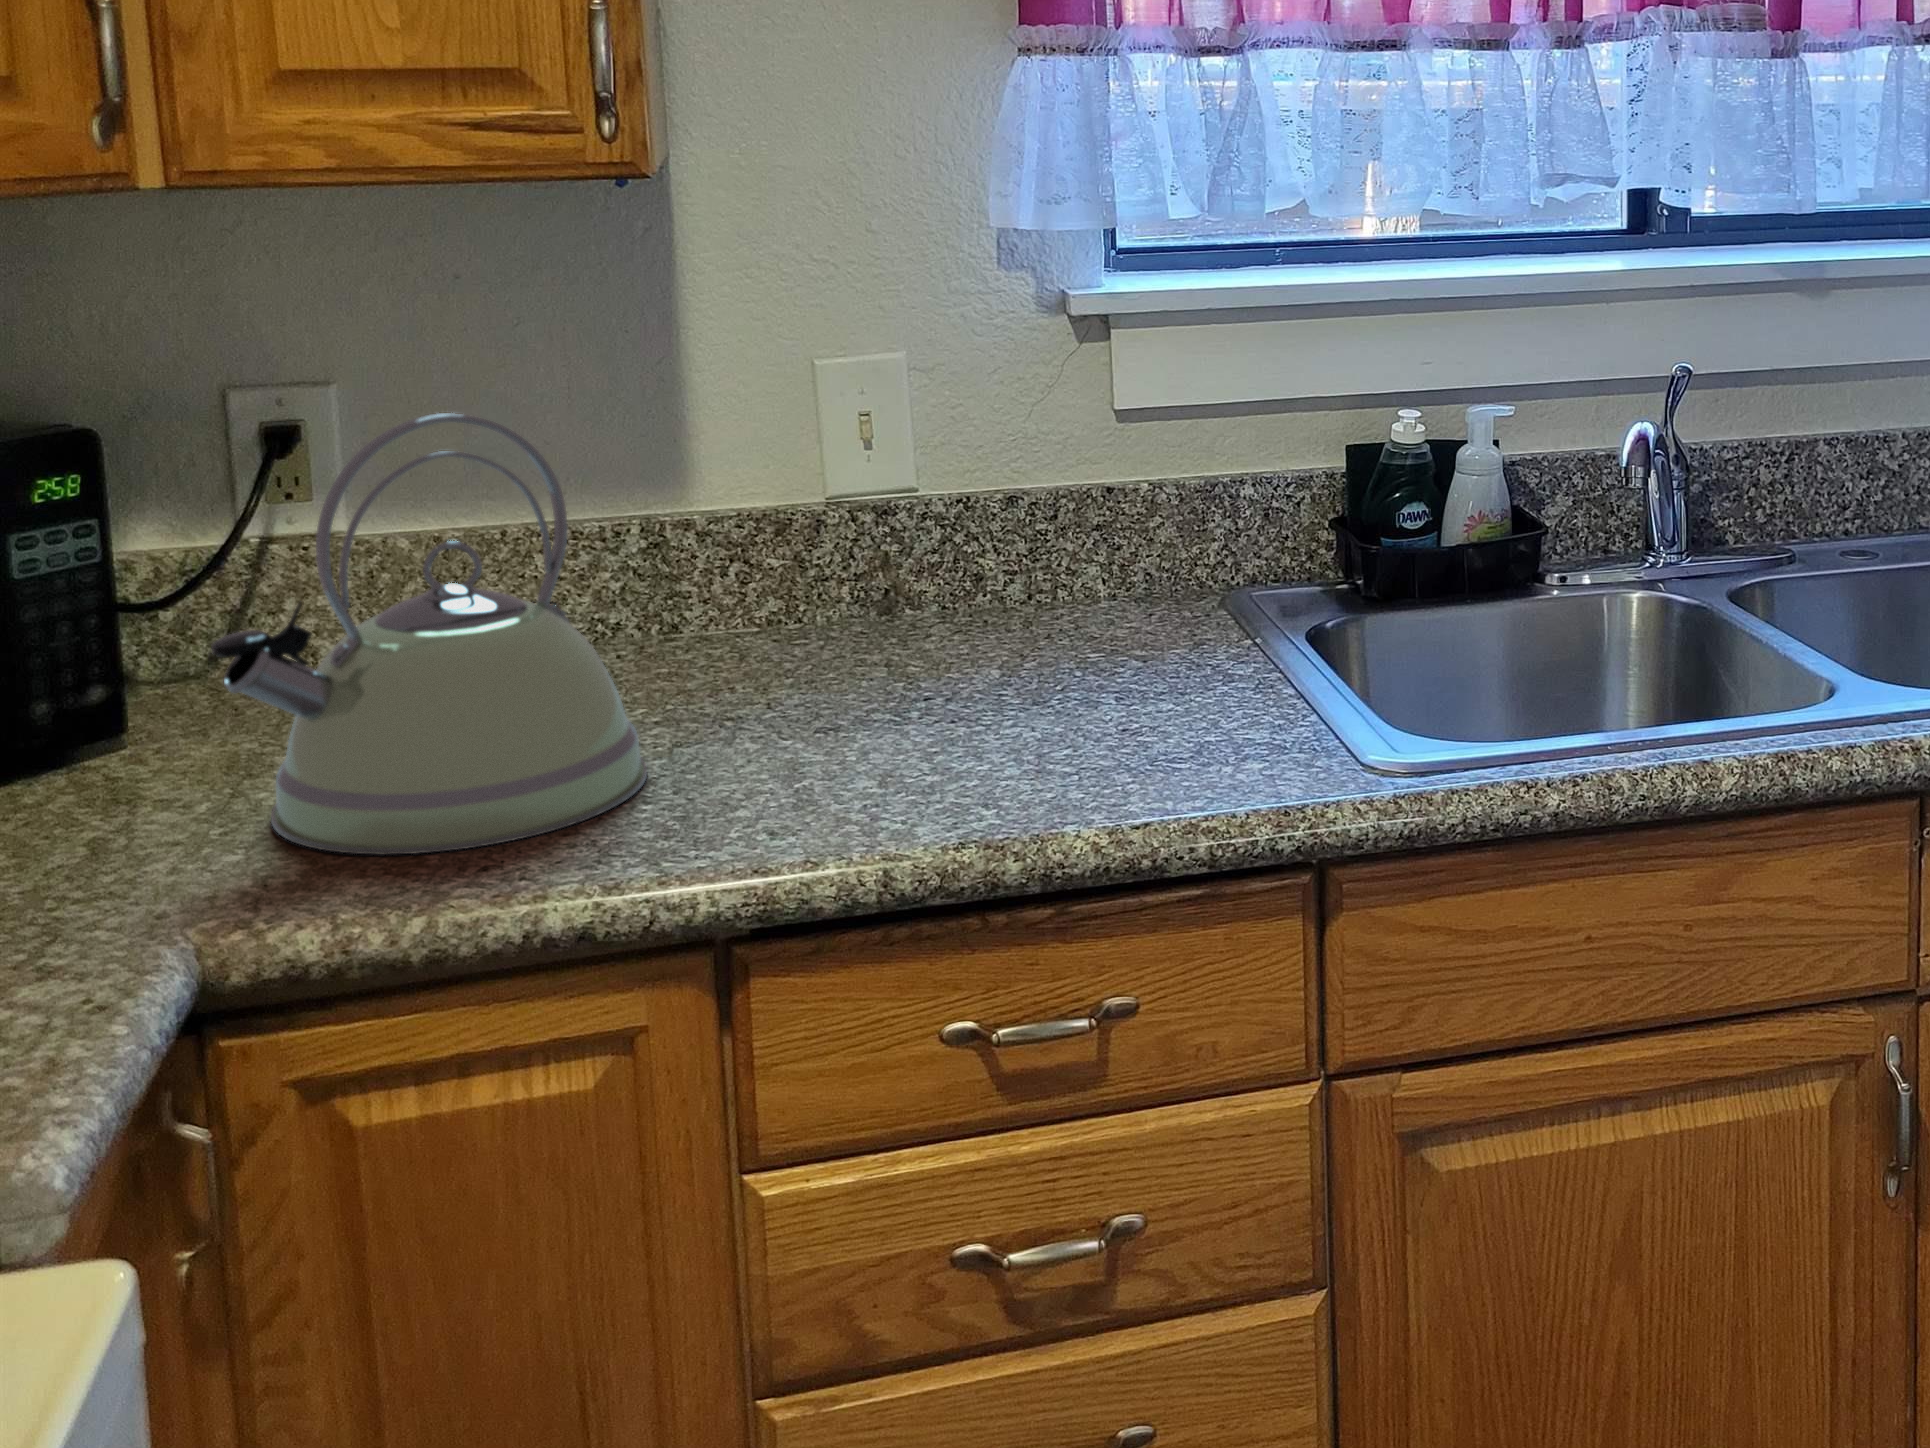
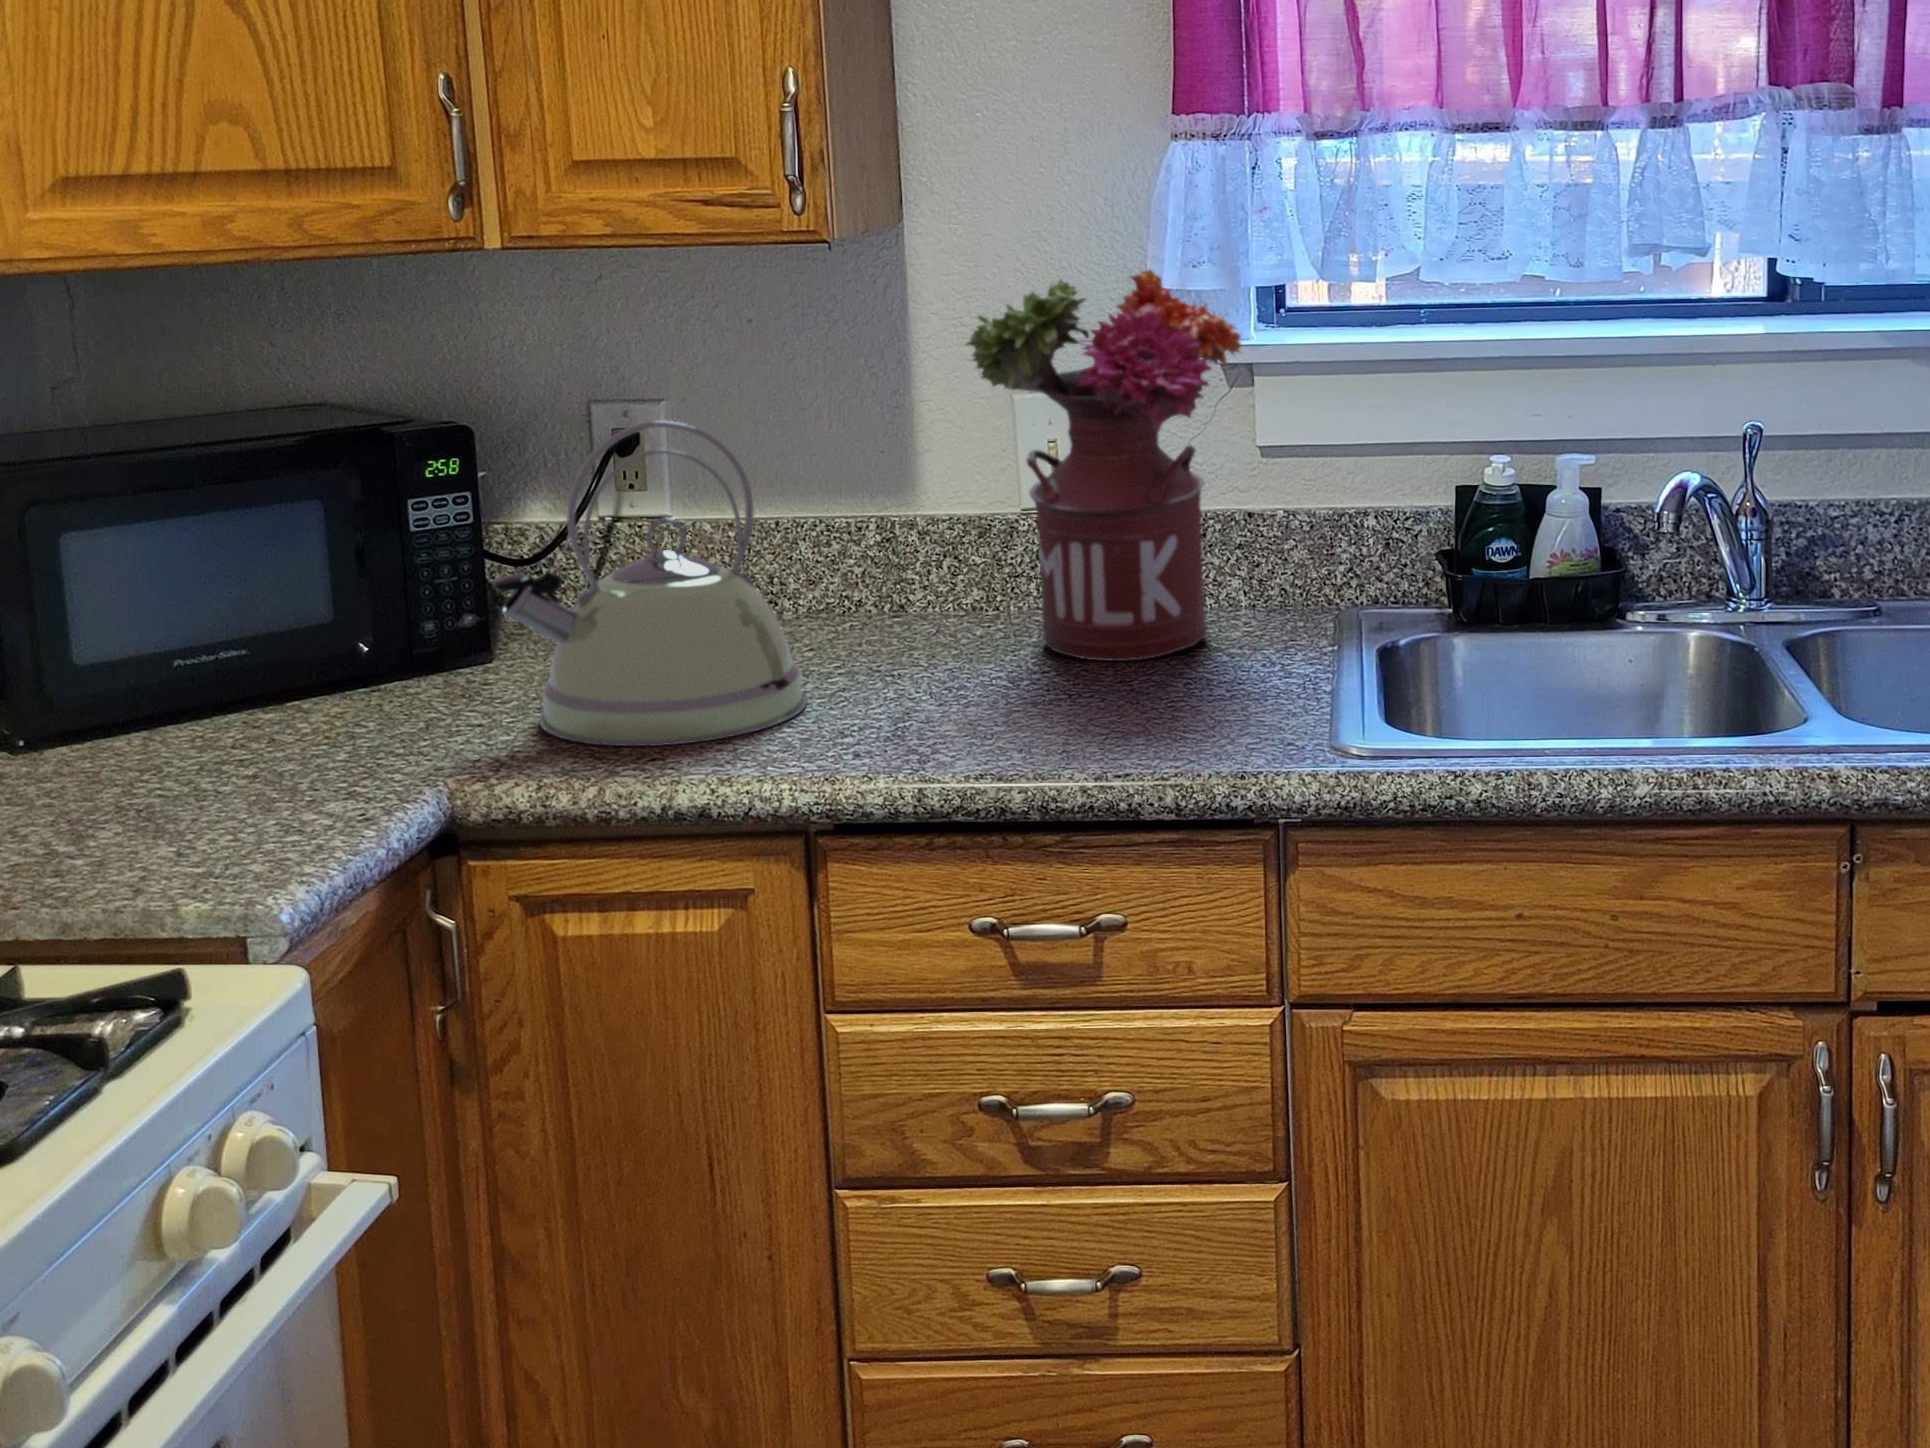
flower arrangement: none [804,208,1137,678] -> present [967,270,1242,661]

